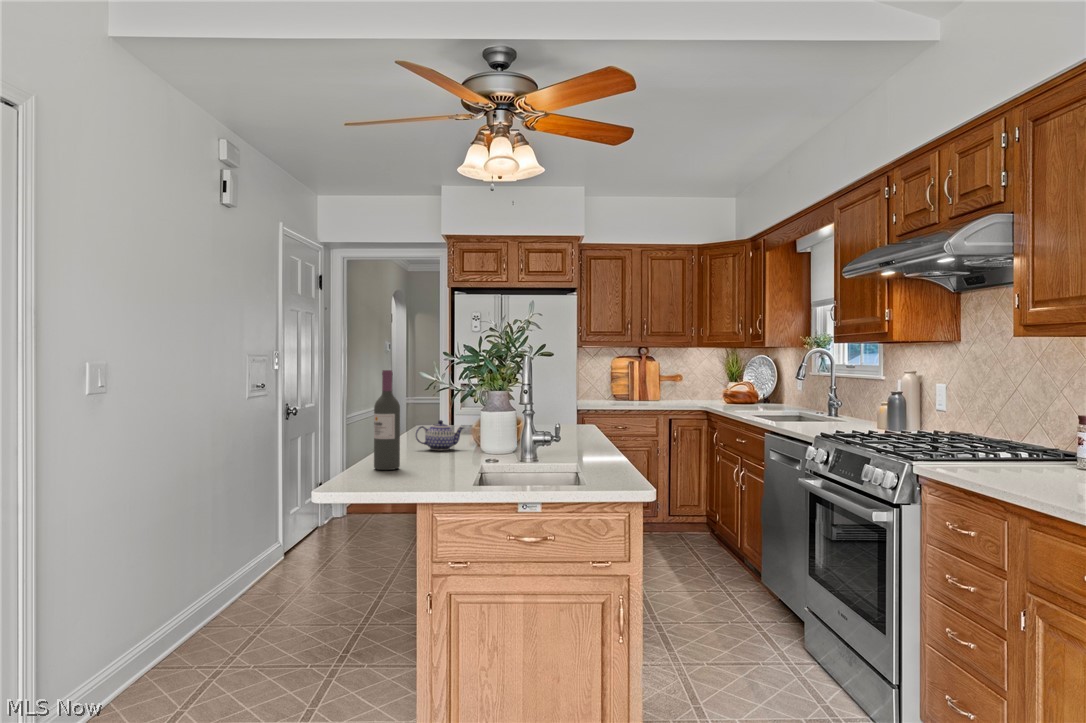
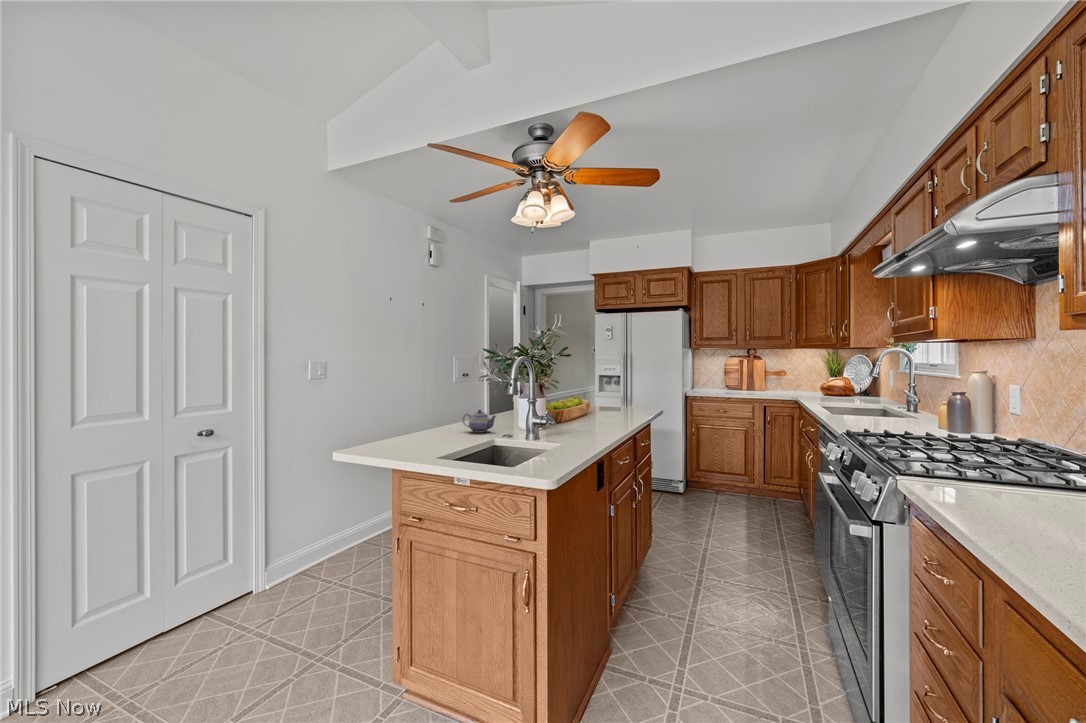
wine bottle: present [374,370,400,470] -> none [387,375,407,449]

